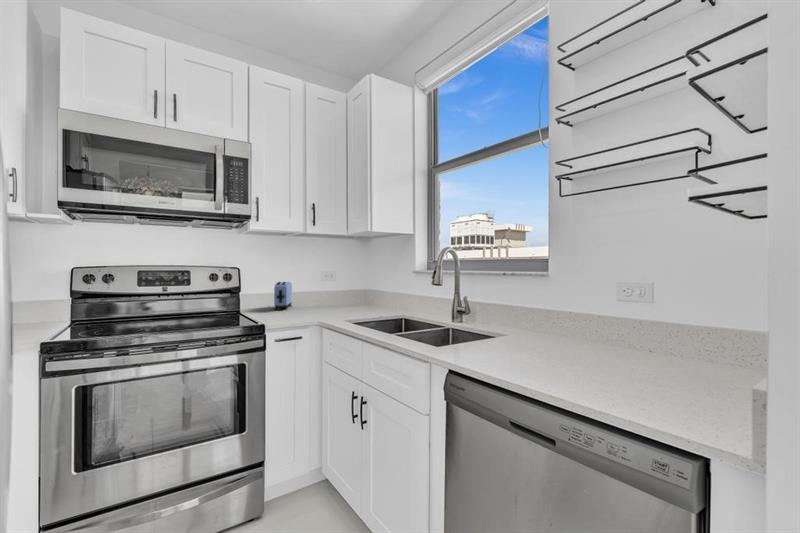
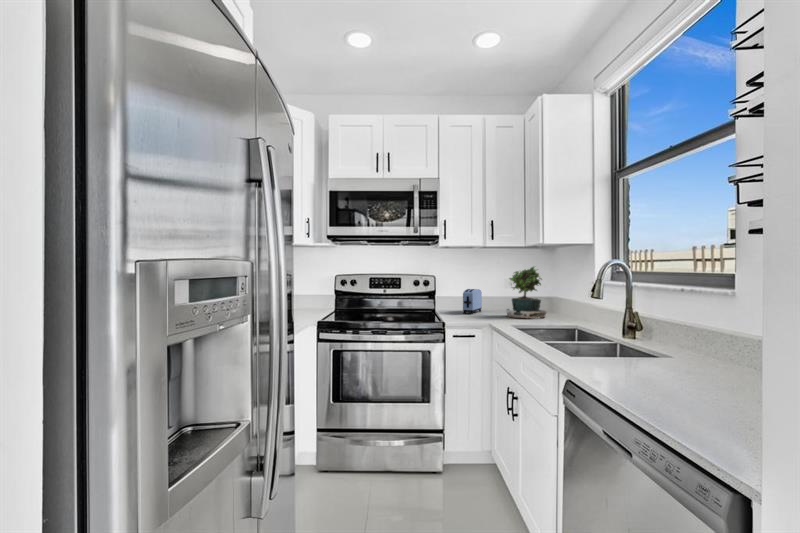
potted plant: none [325,255,366,313] -> present [506,267,547,319]

